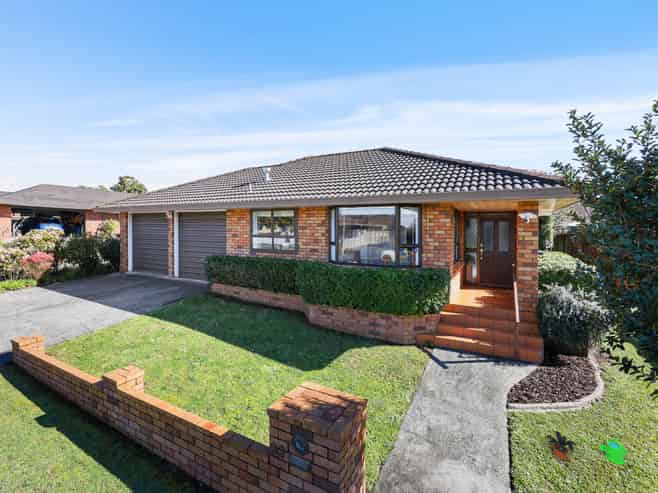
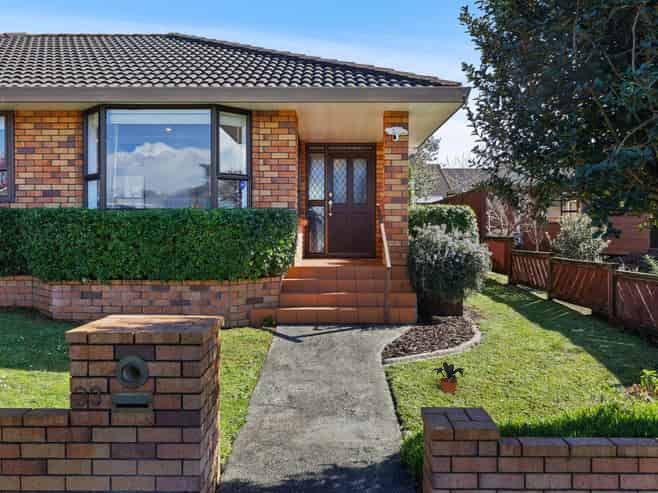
watering can: present [600,439,627,465] -> none [488,358,513,385]

